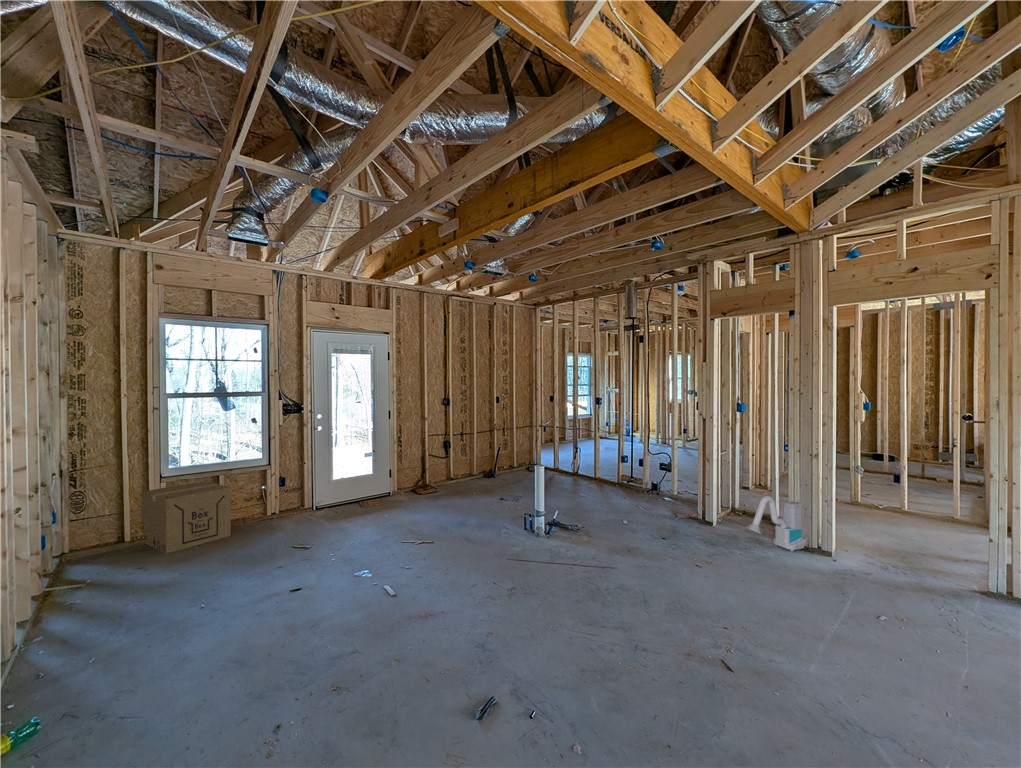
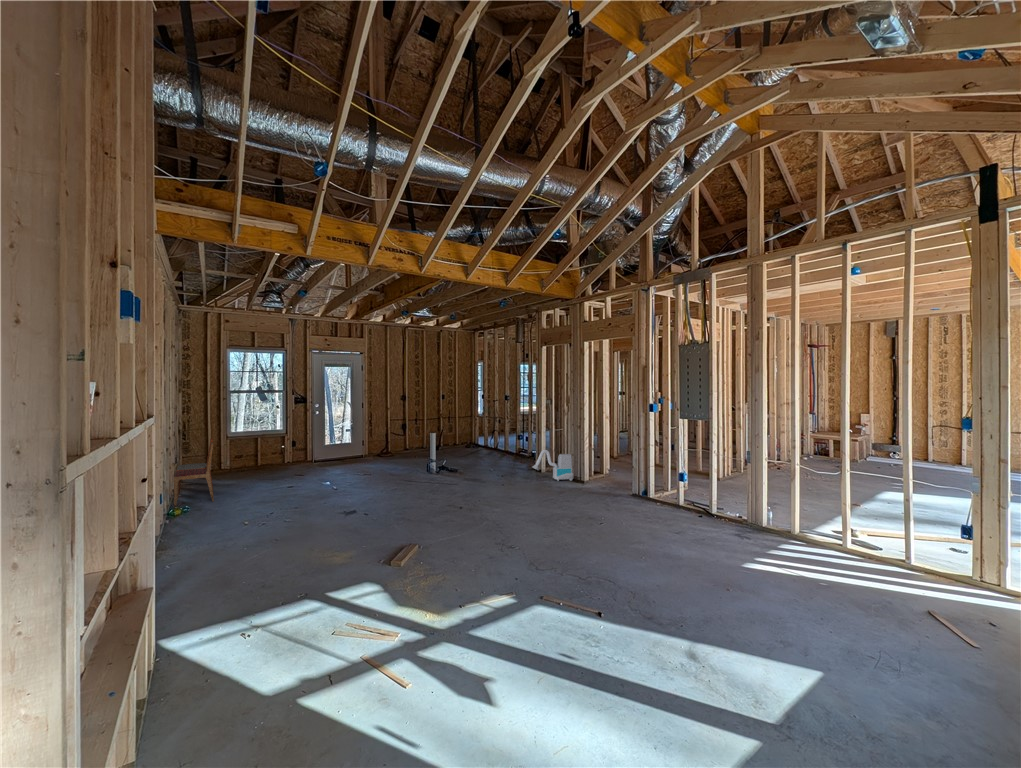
cardboard box: present [142,482,231,553] -> none [218,440,263,475]
chair: none [8,498,129,707] -> present [174,438,214,507]

